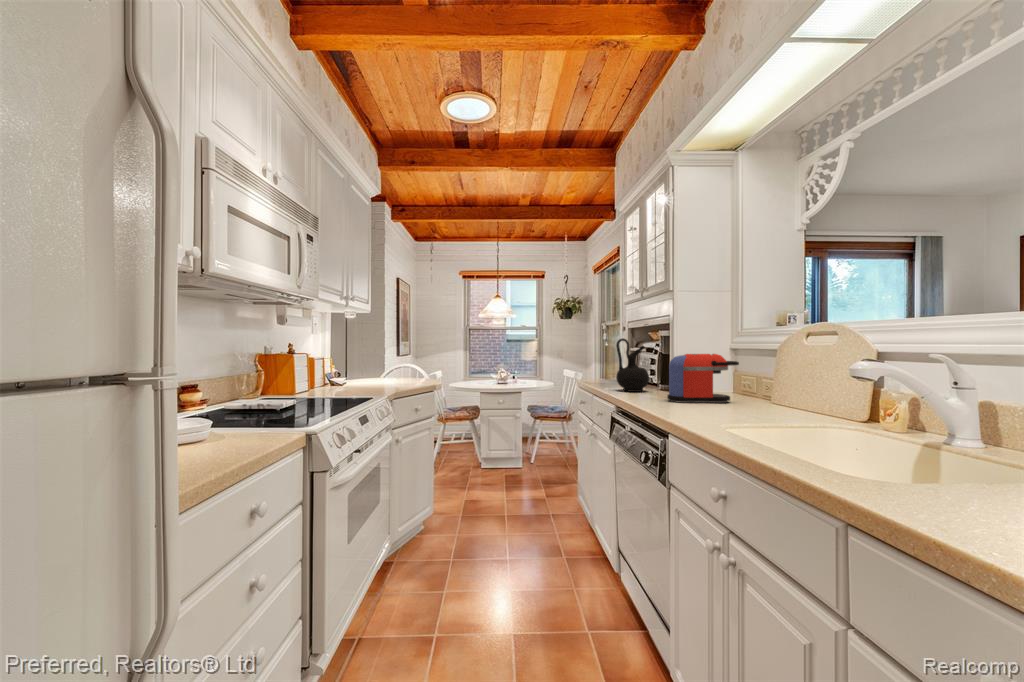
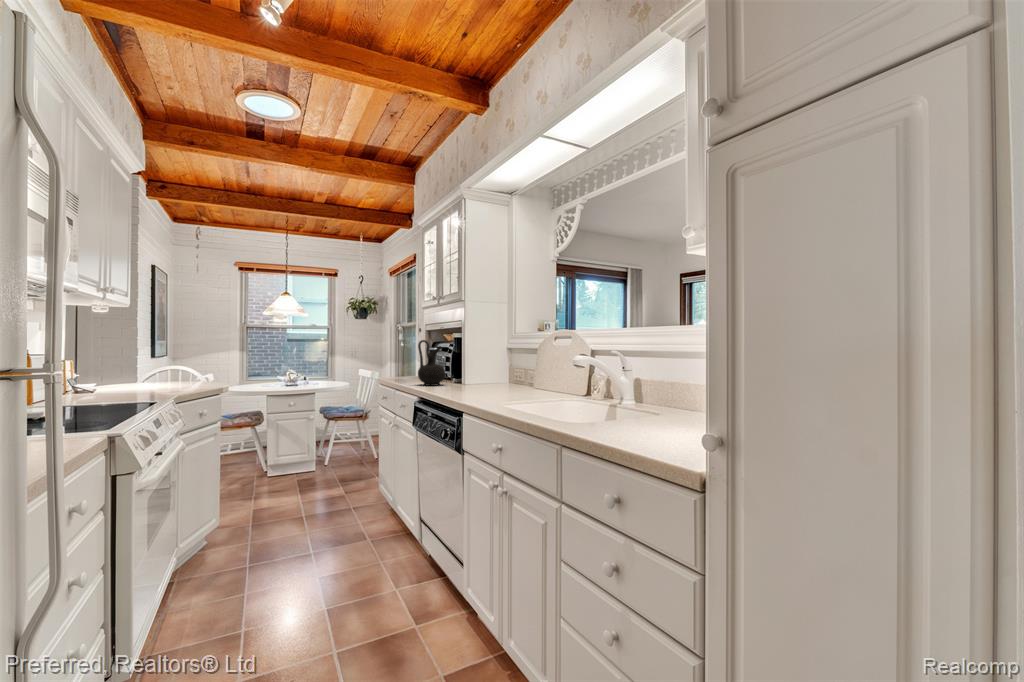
coffee maker: present [667,354,739,403] -> none [461,352,512,391]

